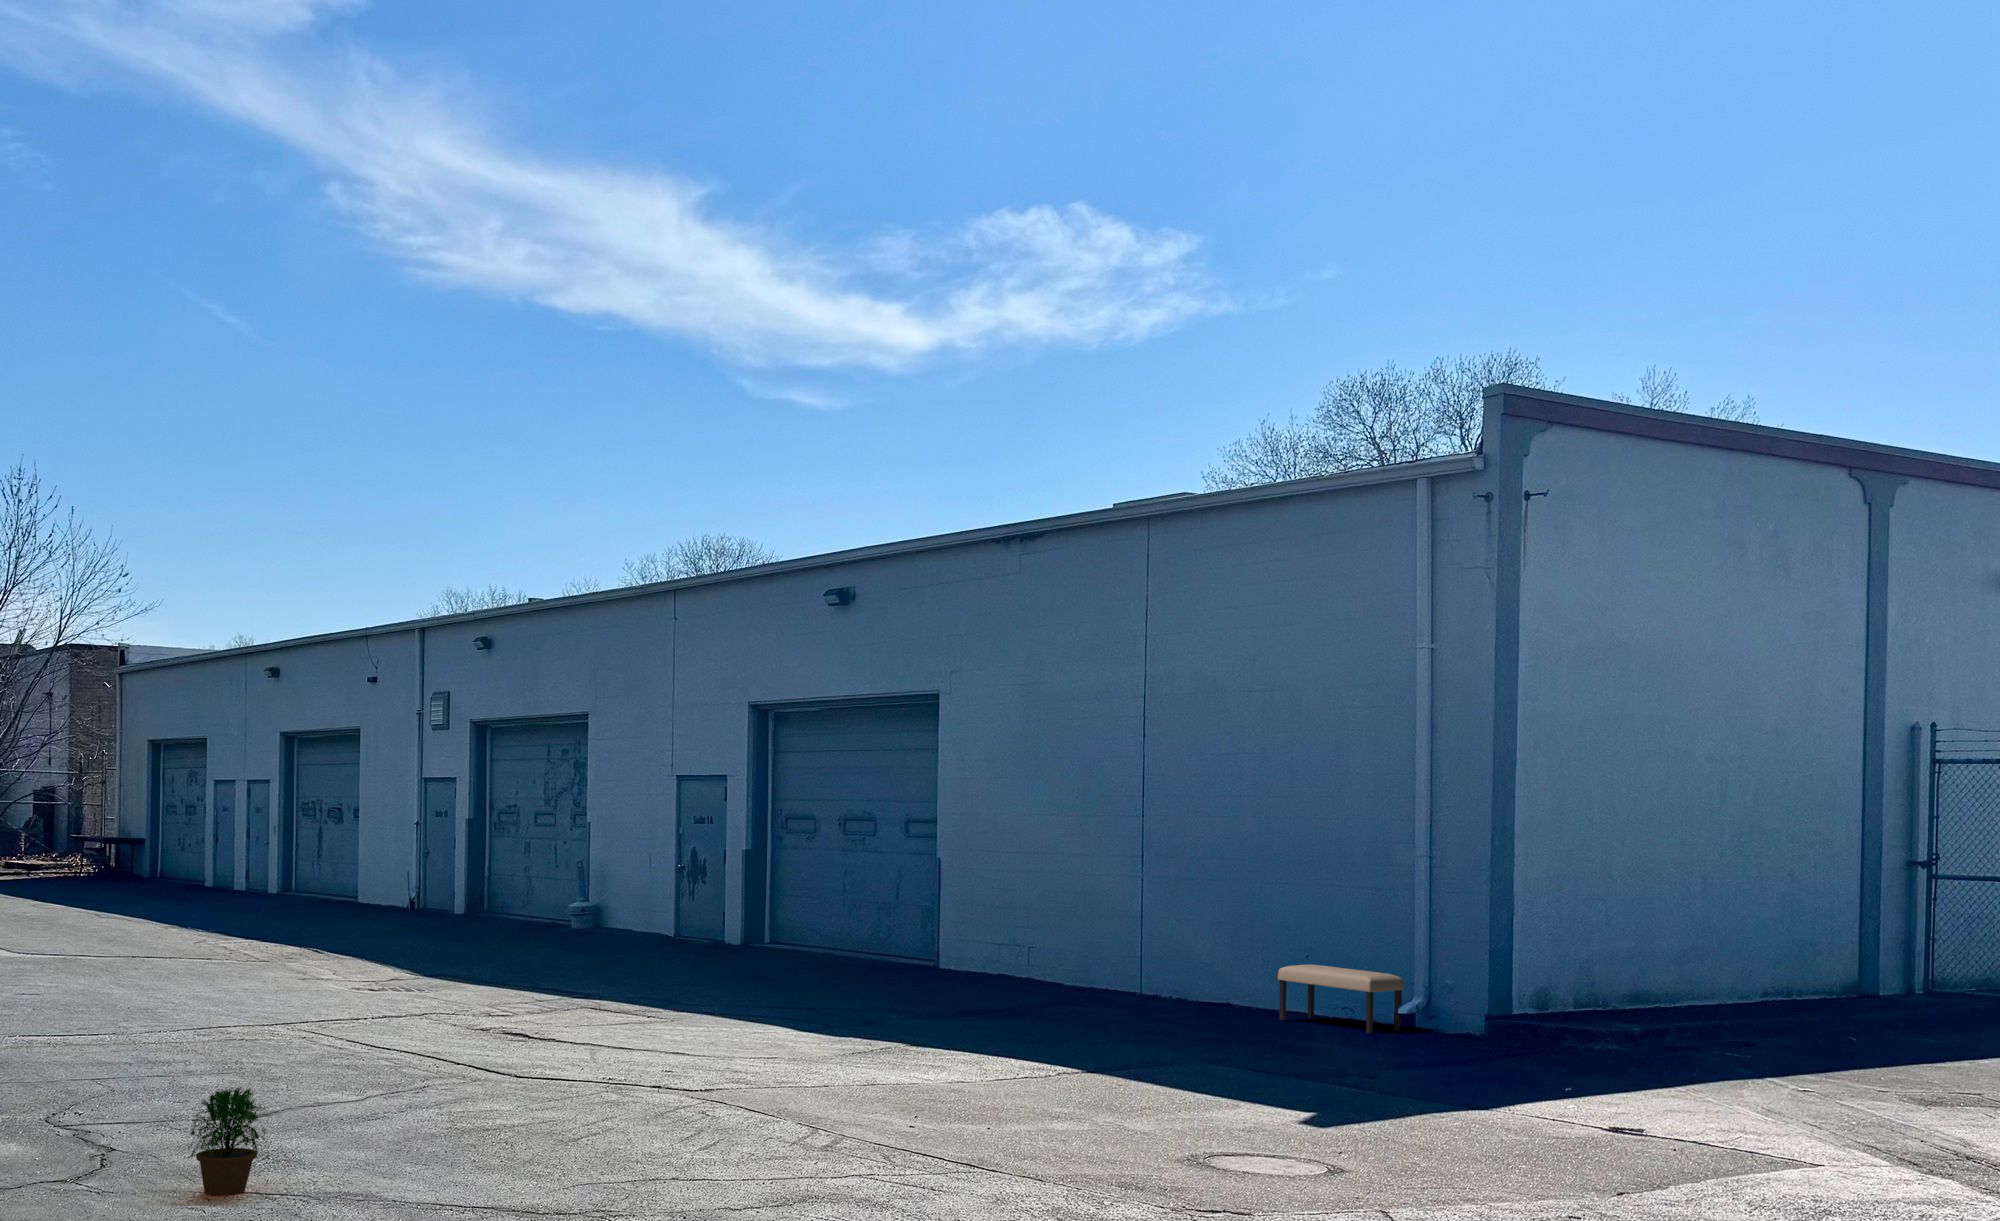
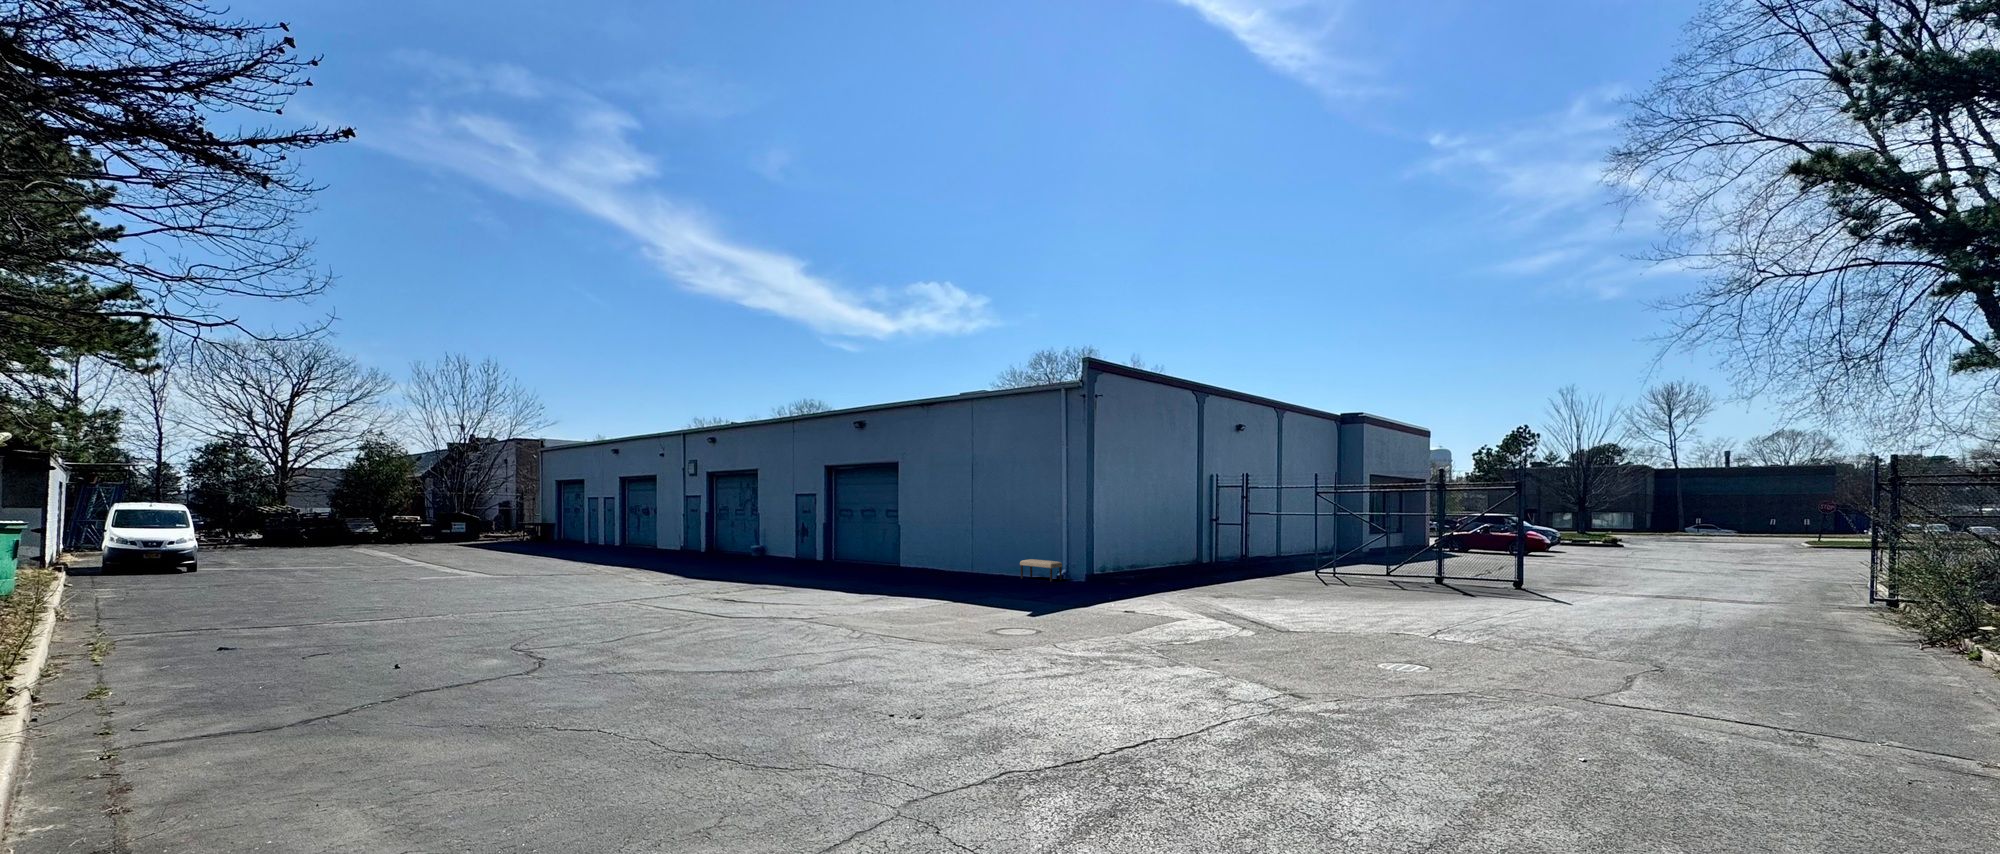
potted plant: present [188,1087,267,1195] -> none [689,624,718,658]

